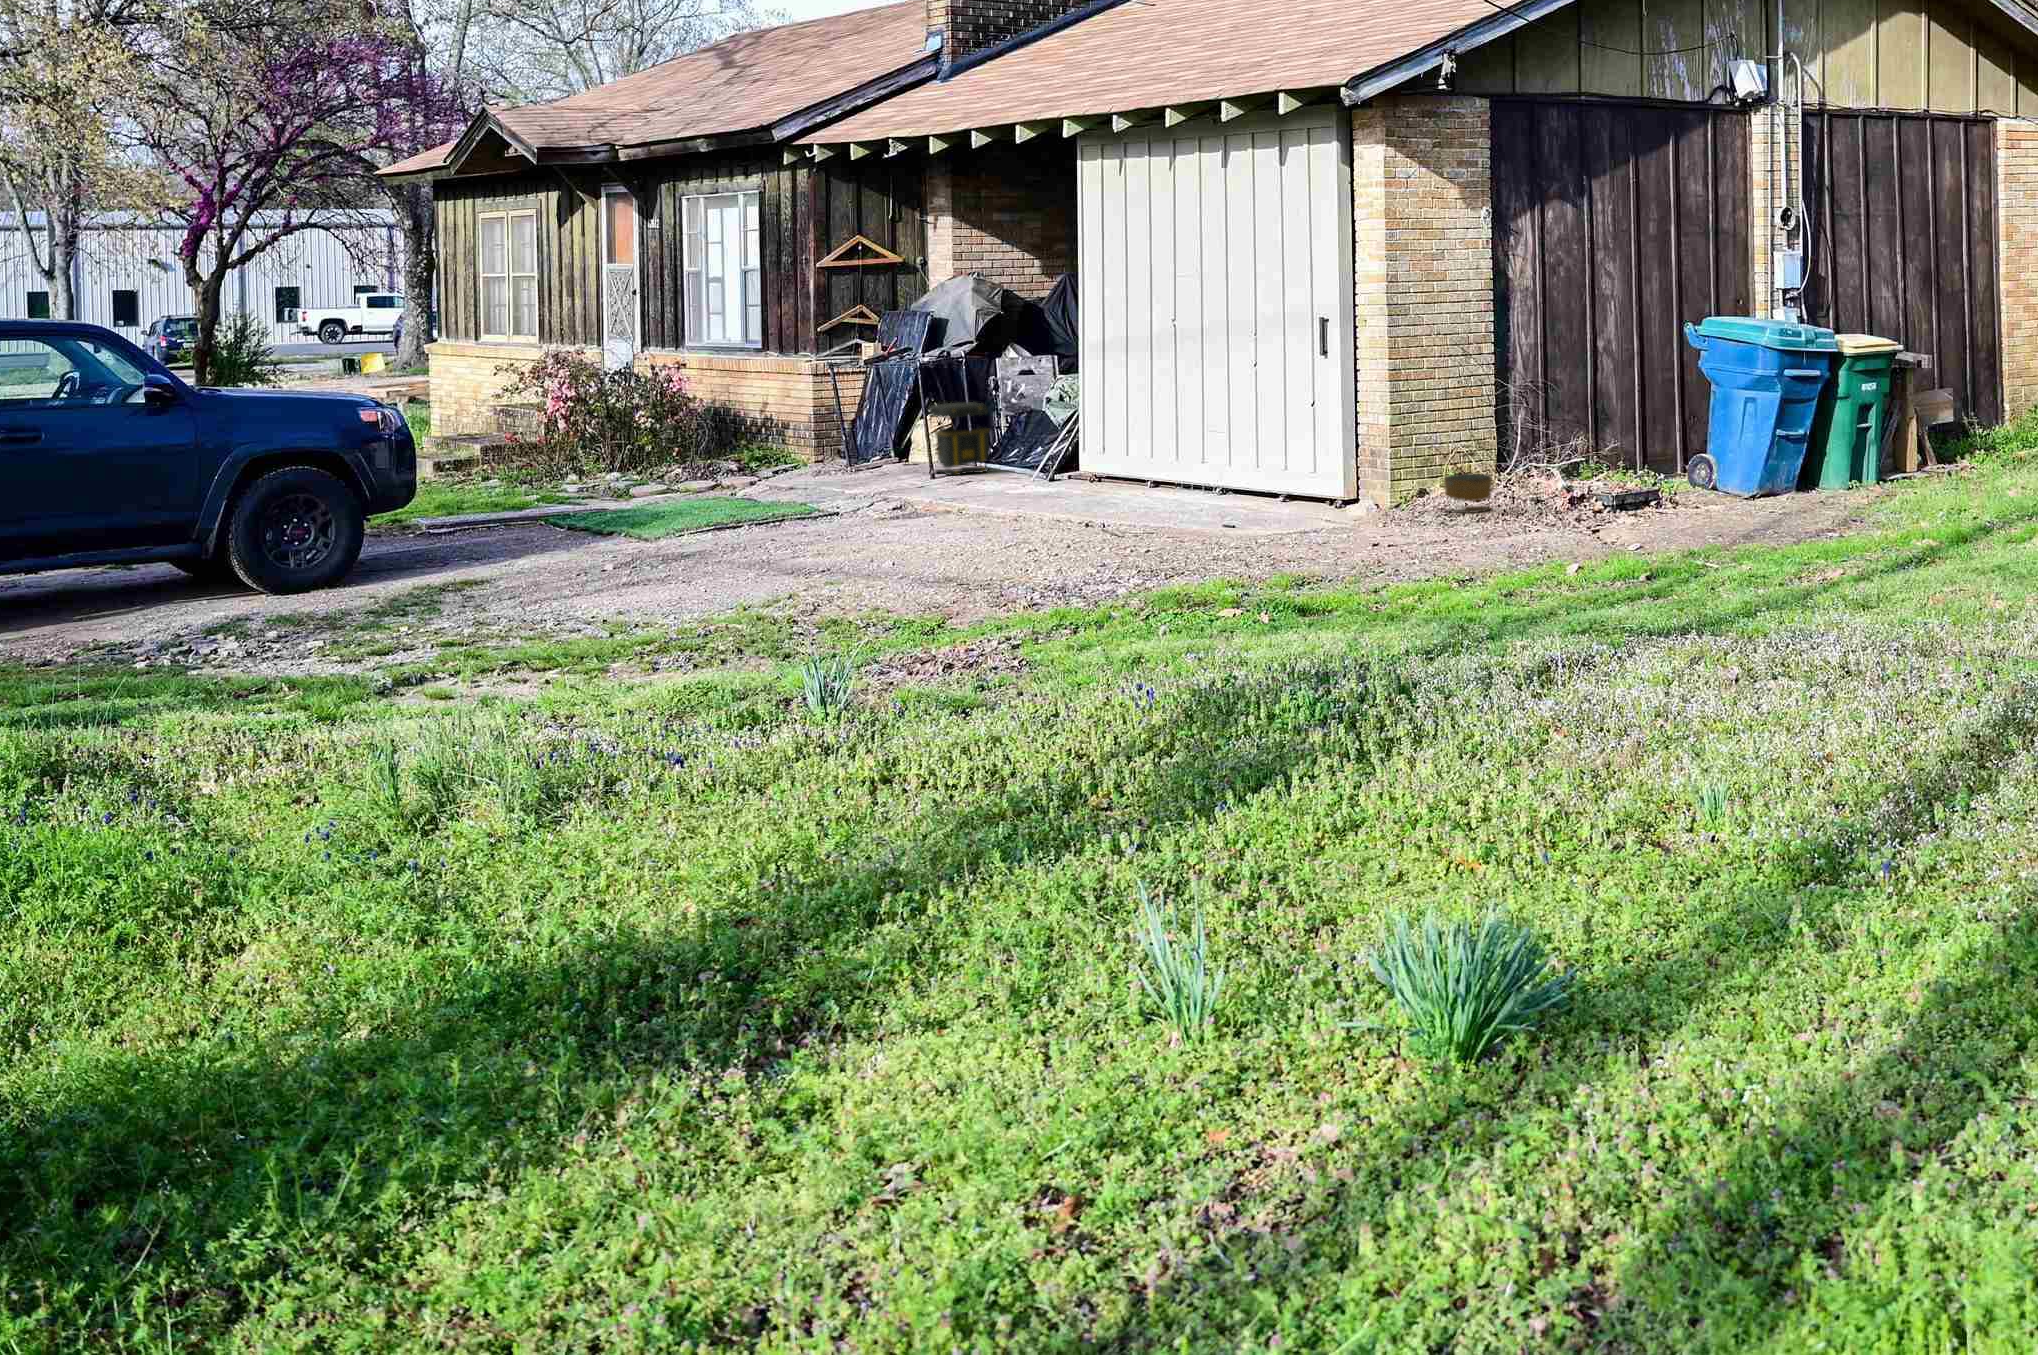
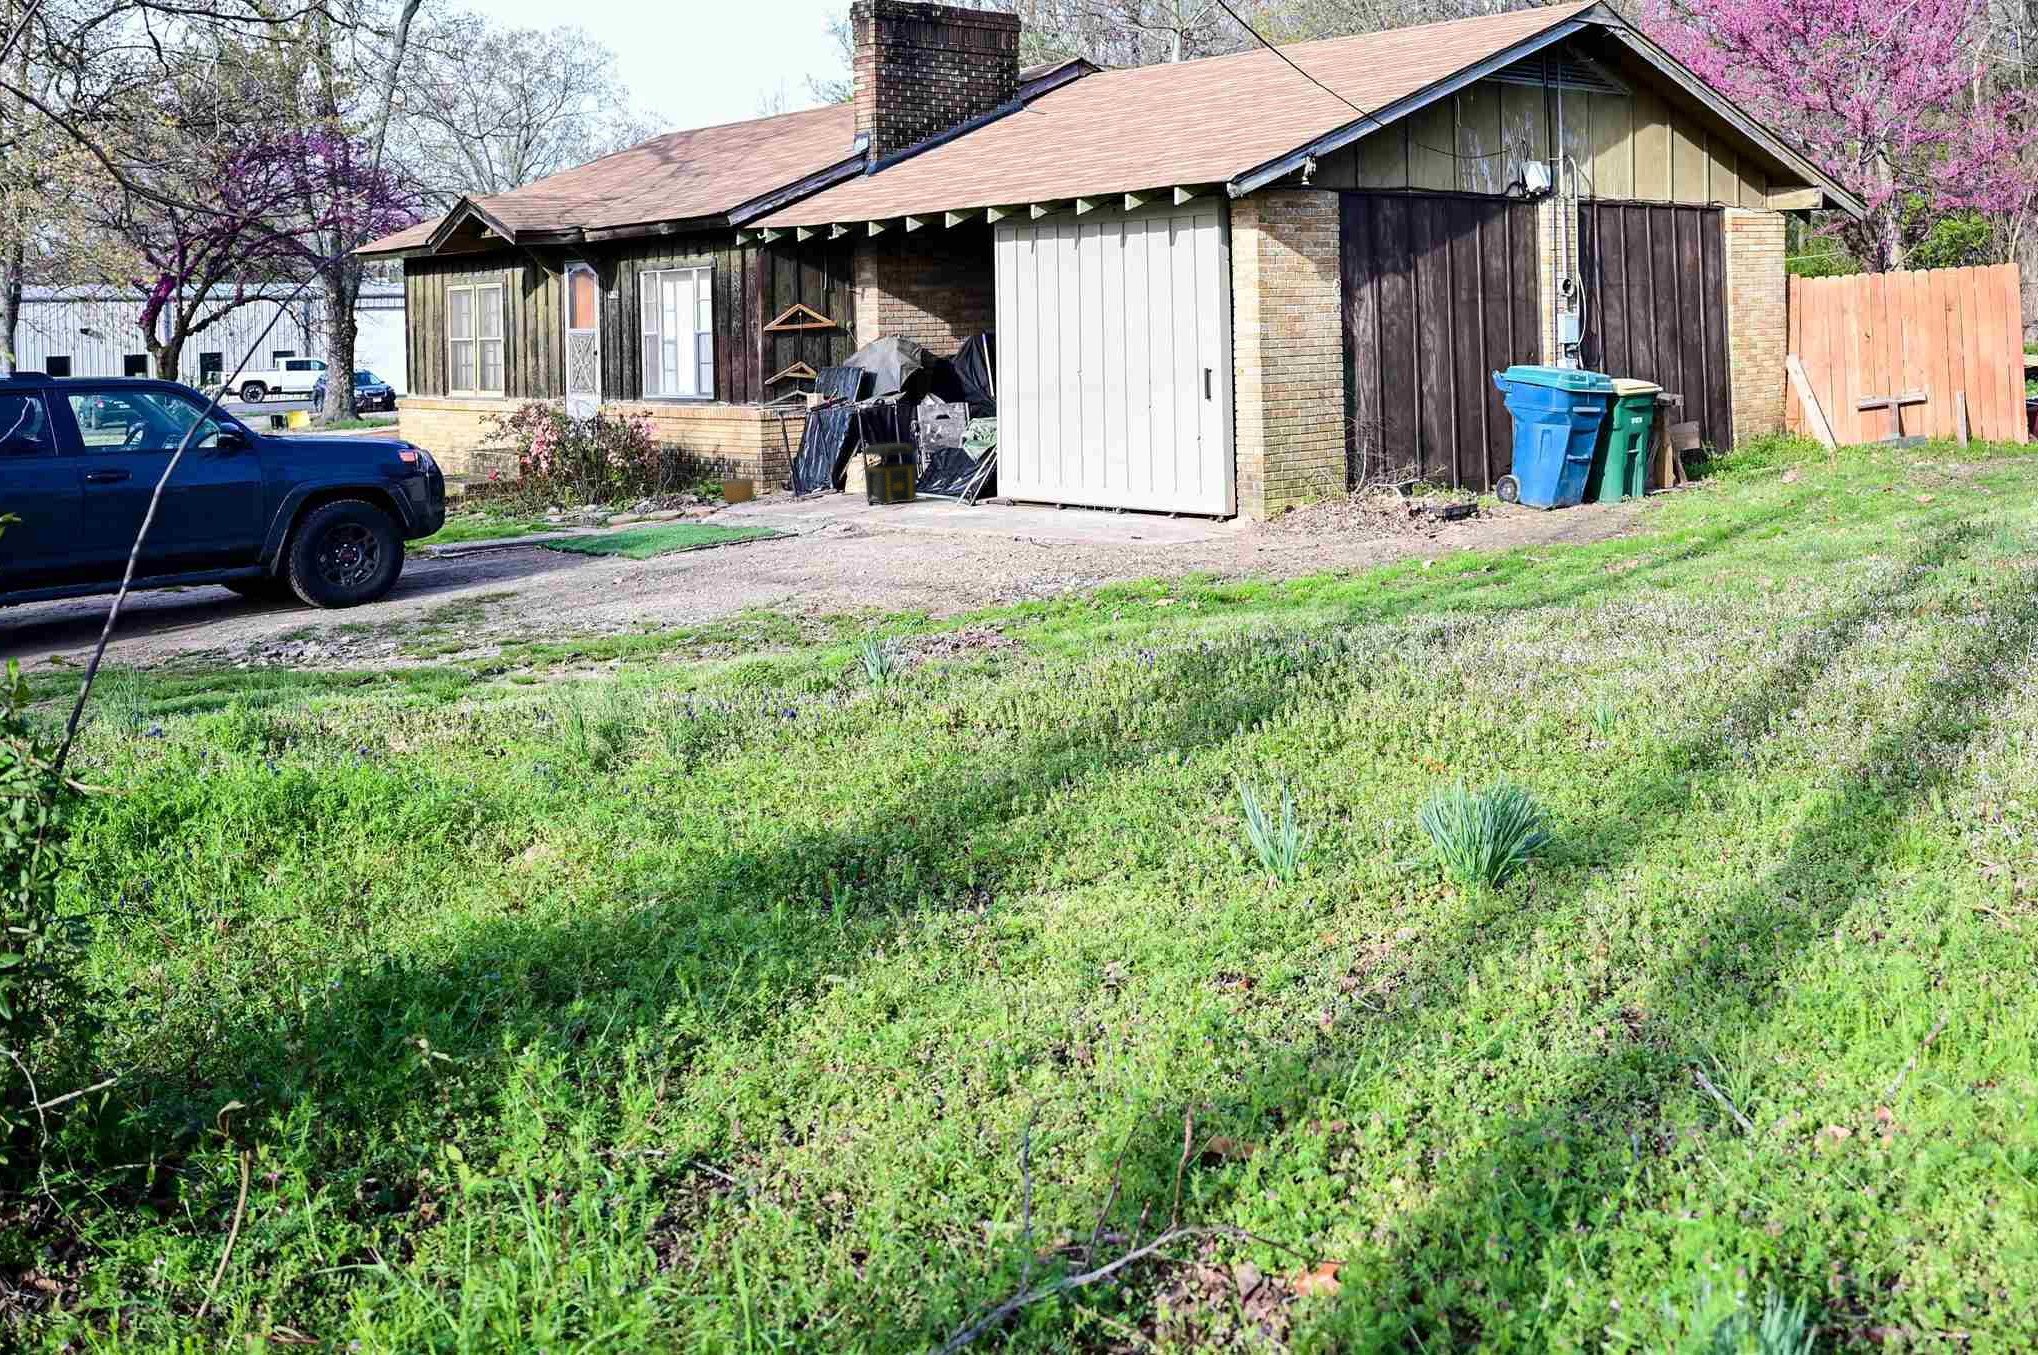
bucket: present [1444,452,1492,513] -> present [723,465,754,503]

